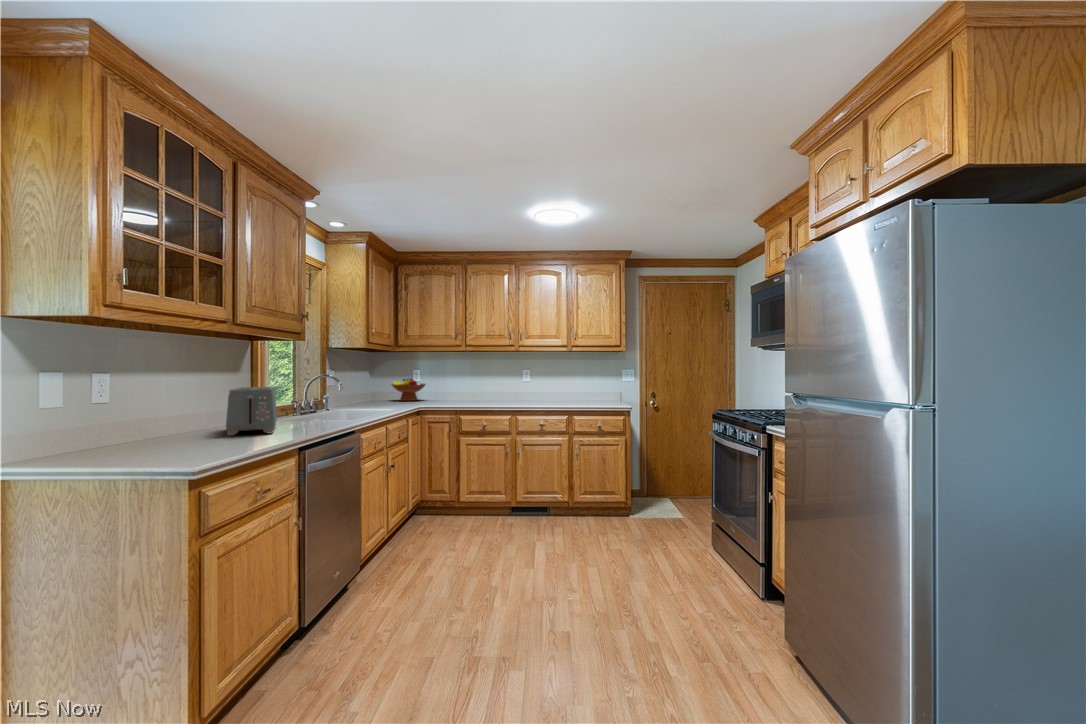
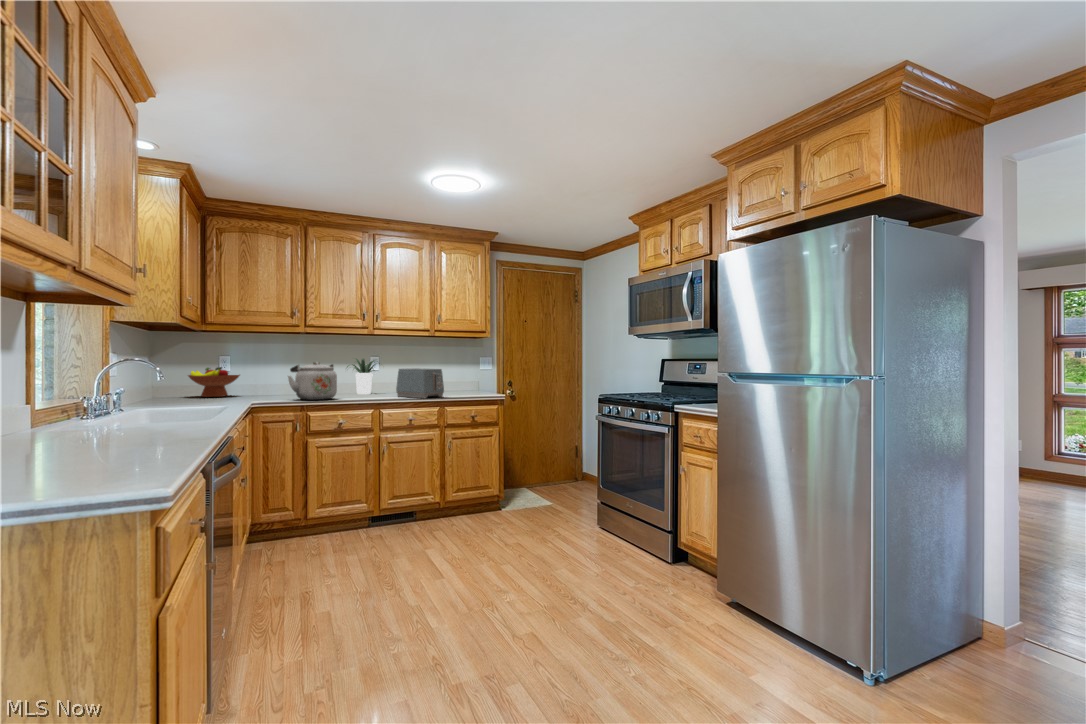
potted plant: none [499,371,535,402] -> present [347,358,380,394]
kettle: none [444,375,482,406] -> present [288,362,337,400]
toaster: present [226,387,277,436] -> present [396,368,444,398]

